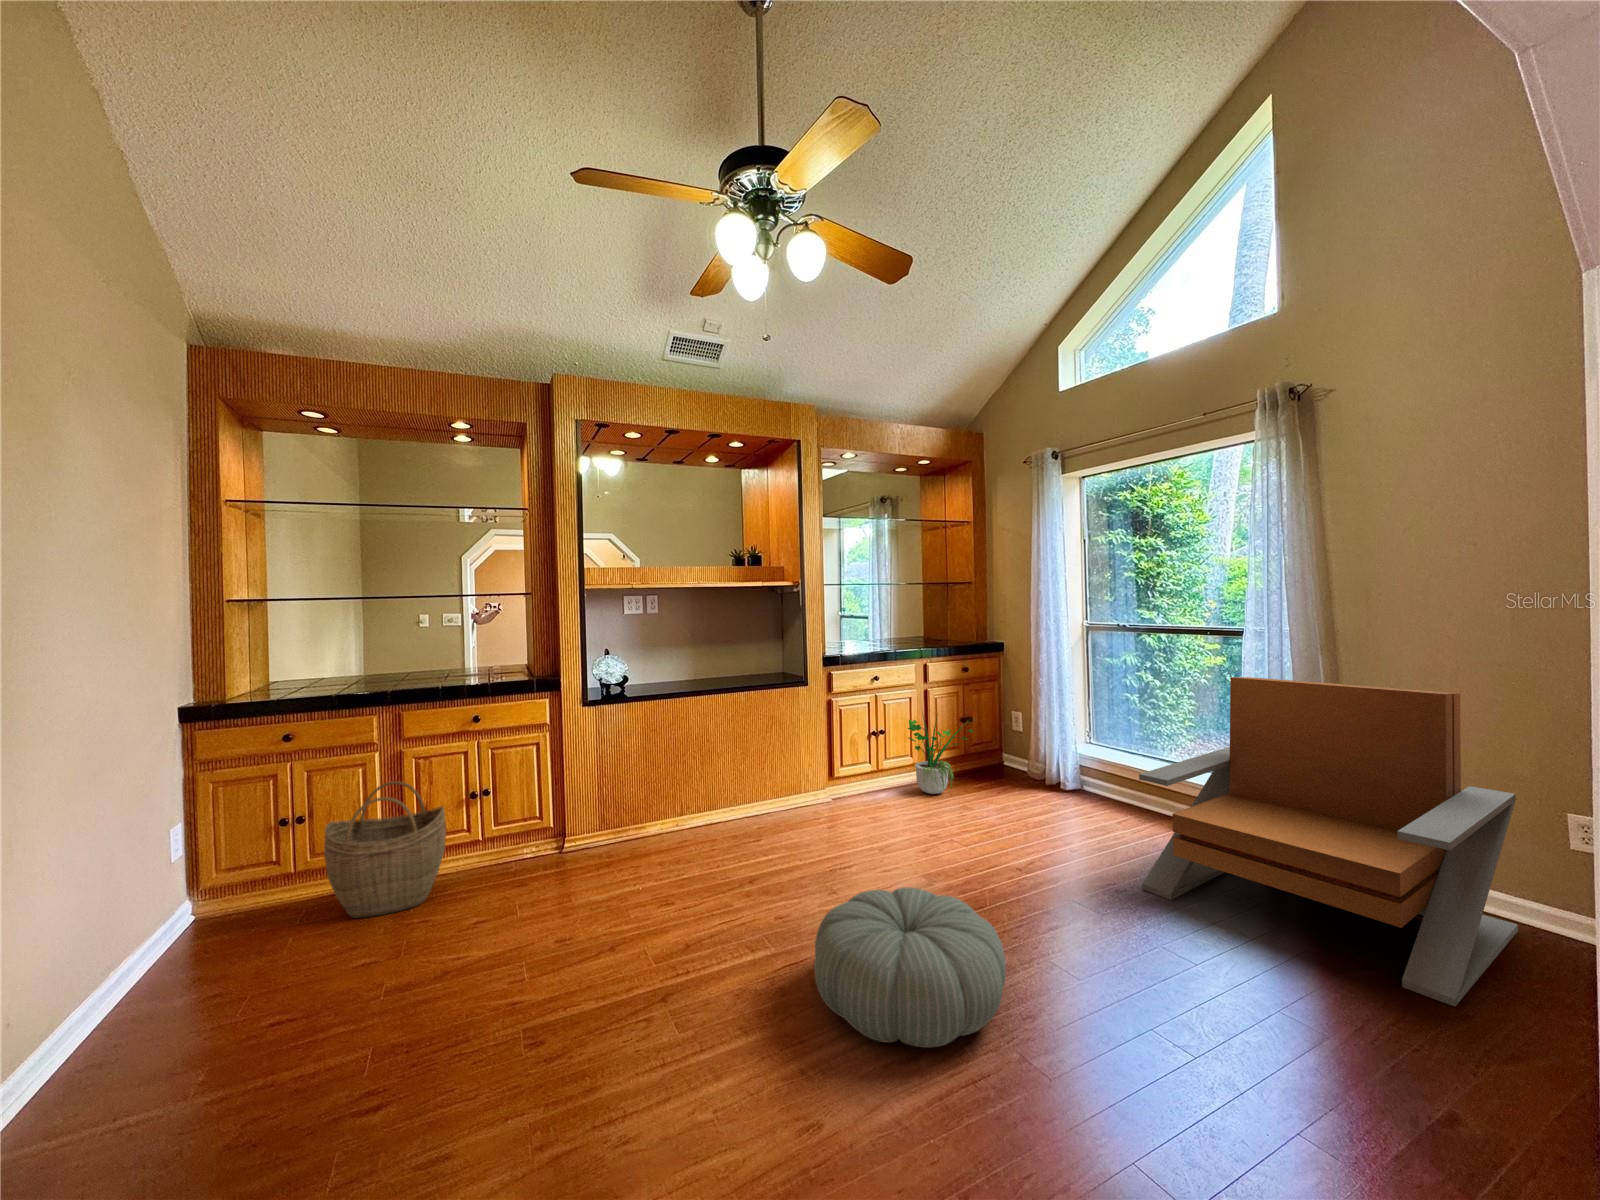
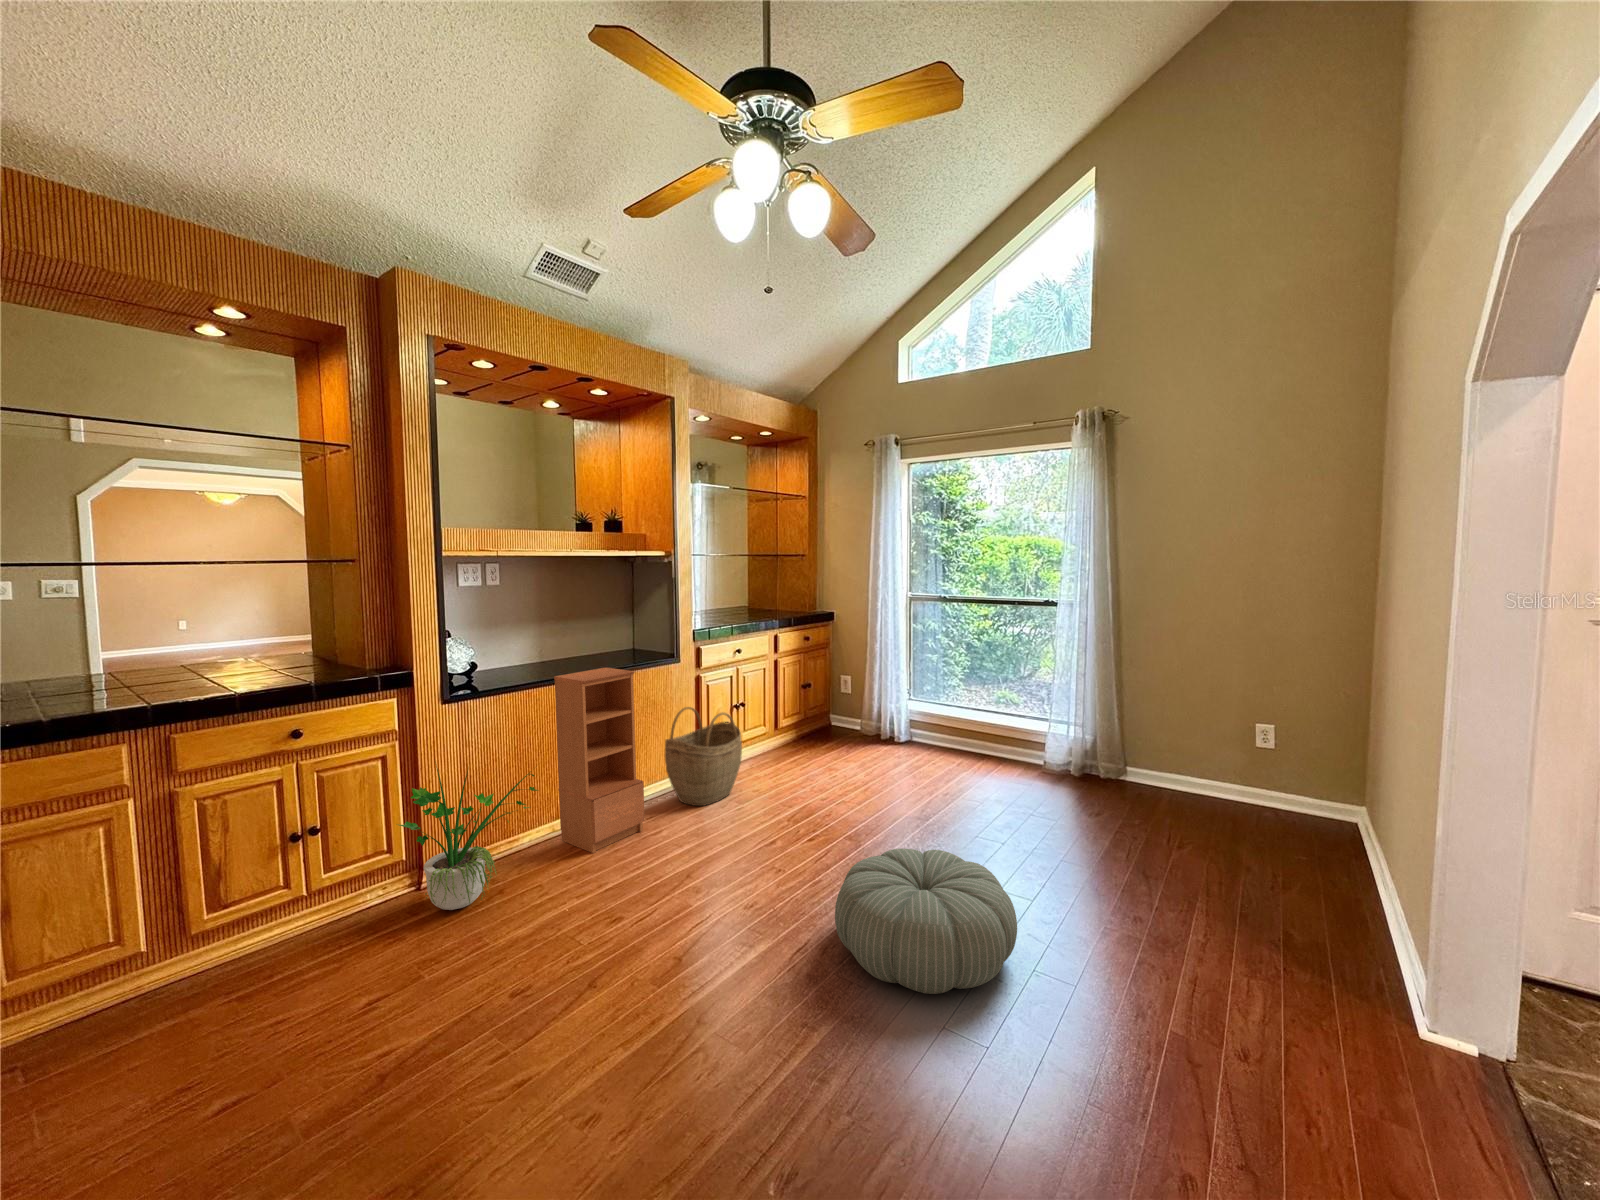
lounge chair: present [1139,677,1518,1007] -> none [1015,638,1241,860]
bookcase: none [675,685,747,849] -> present [554,667,645,853]
potted plant: present [908,713,973,794] -> present [399,762,538,910]
woven basket: present [324,781,446,918] -> present [665,707,742,806]

